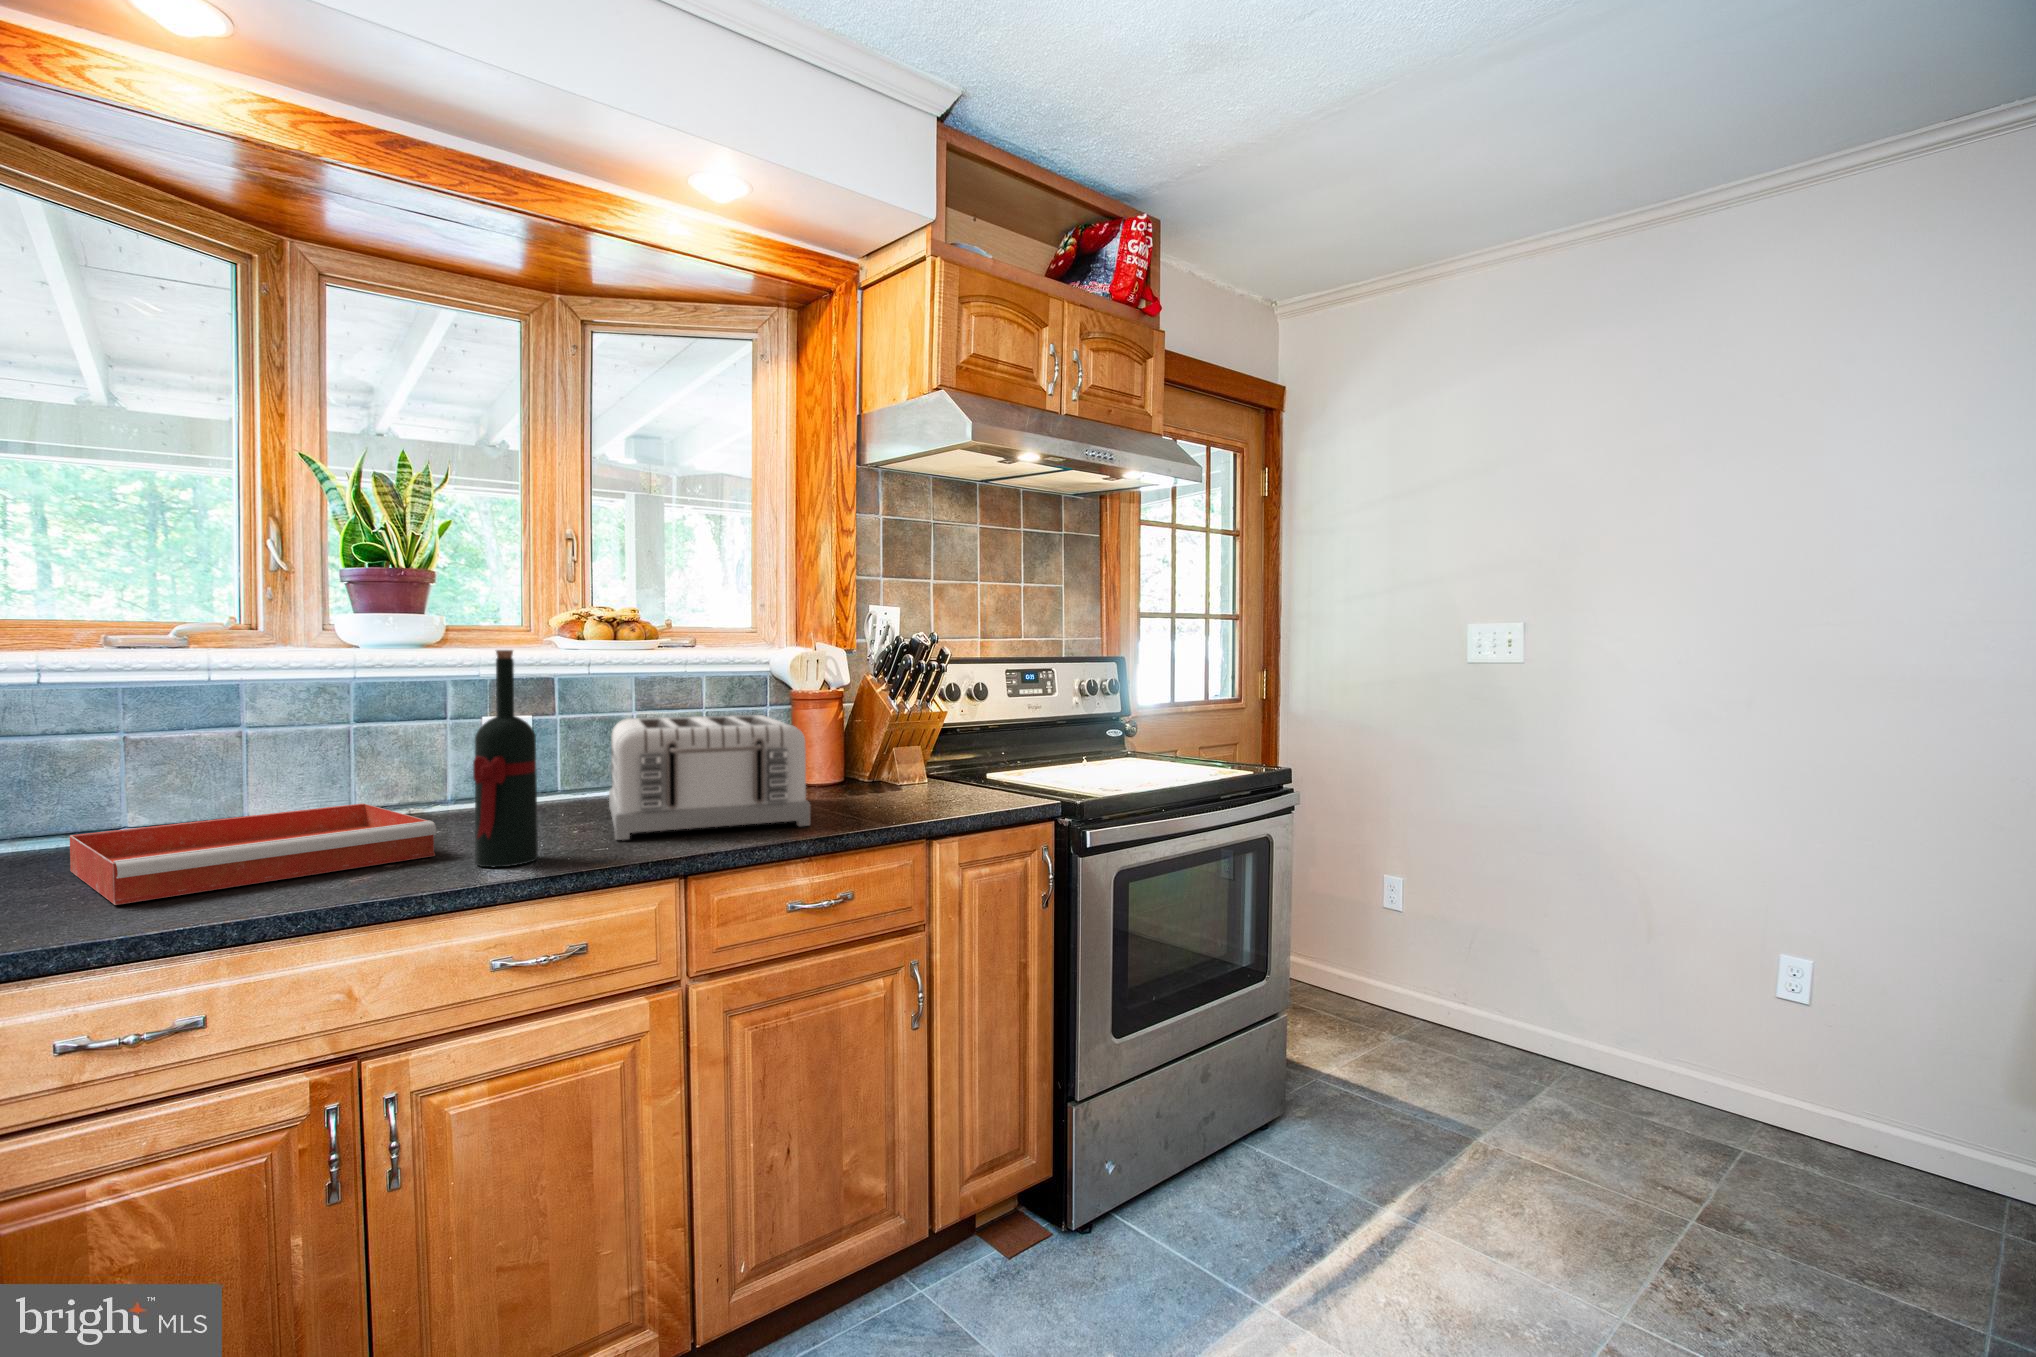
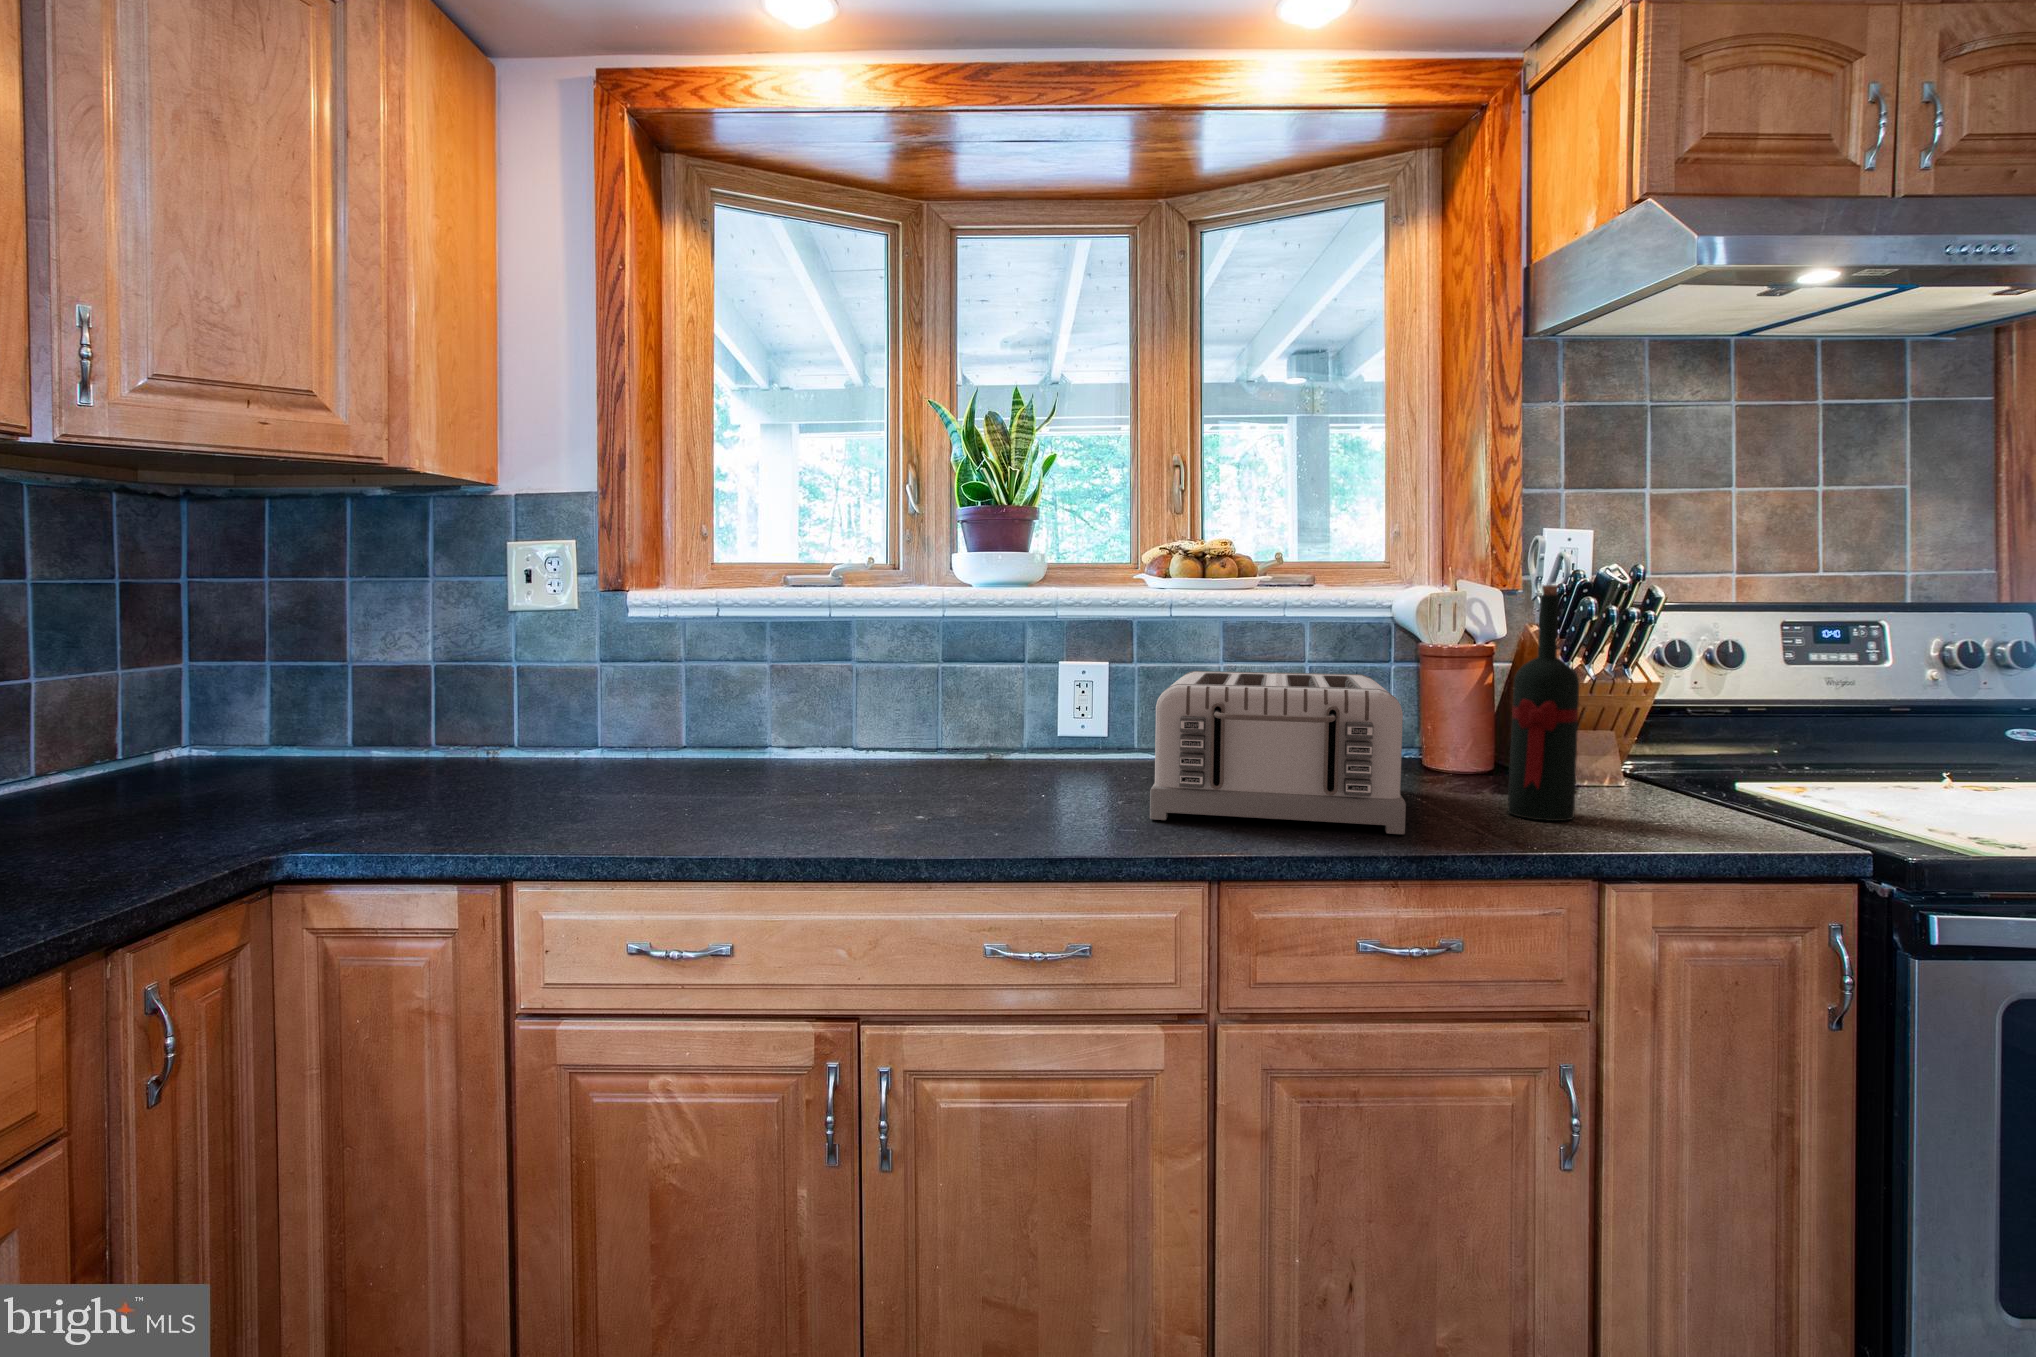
wine bottle: present [473,650,538,867] -> present [1508,585,1579,821]
tray: present [70,803,437,905] -> none [699,745,968,822]

